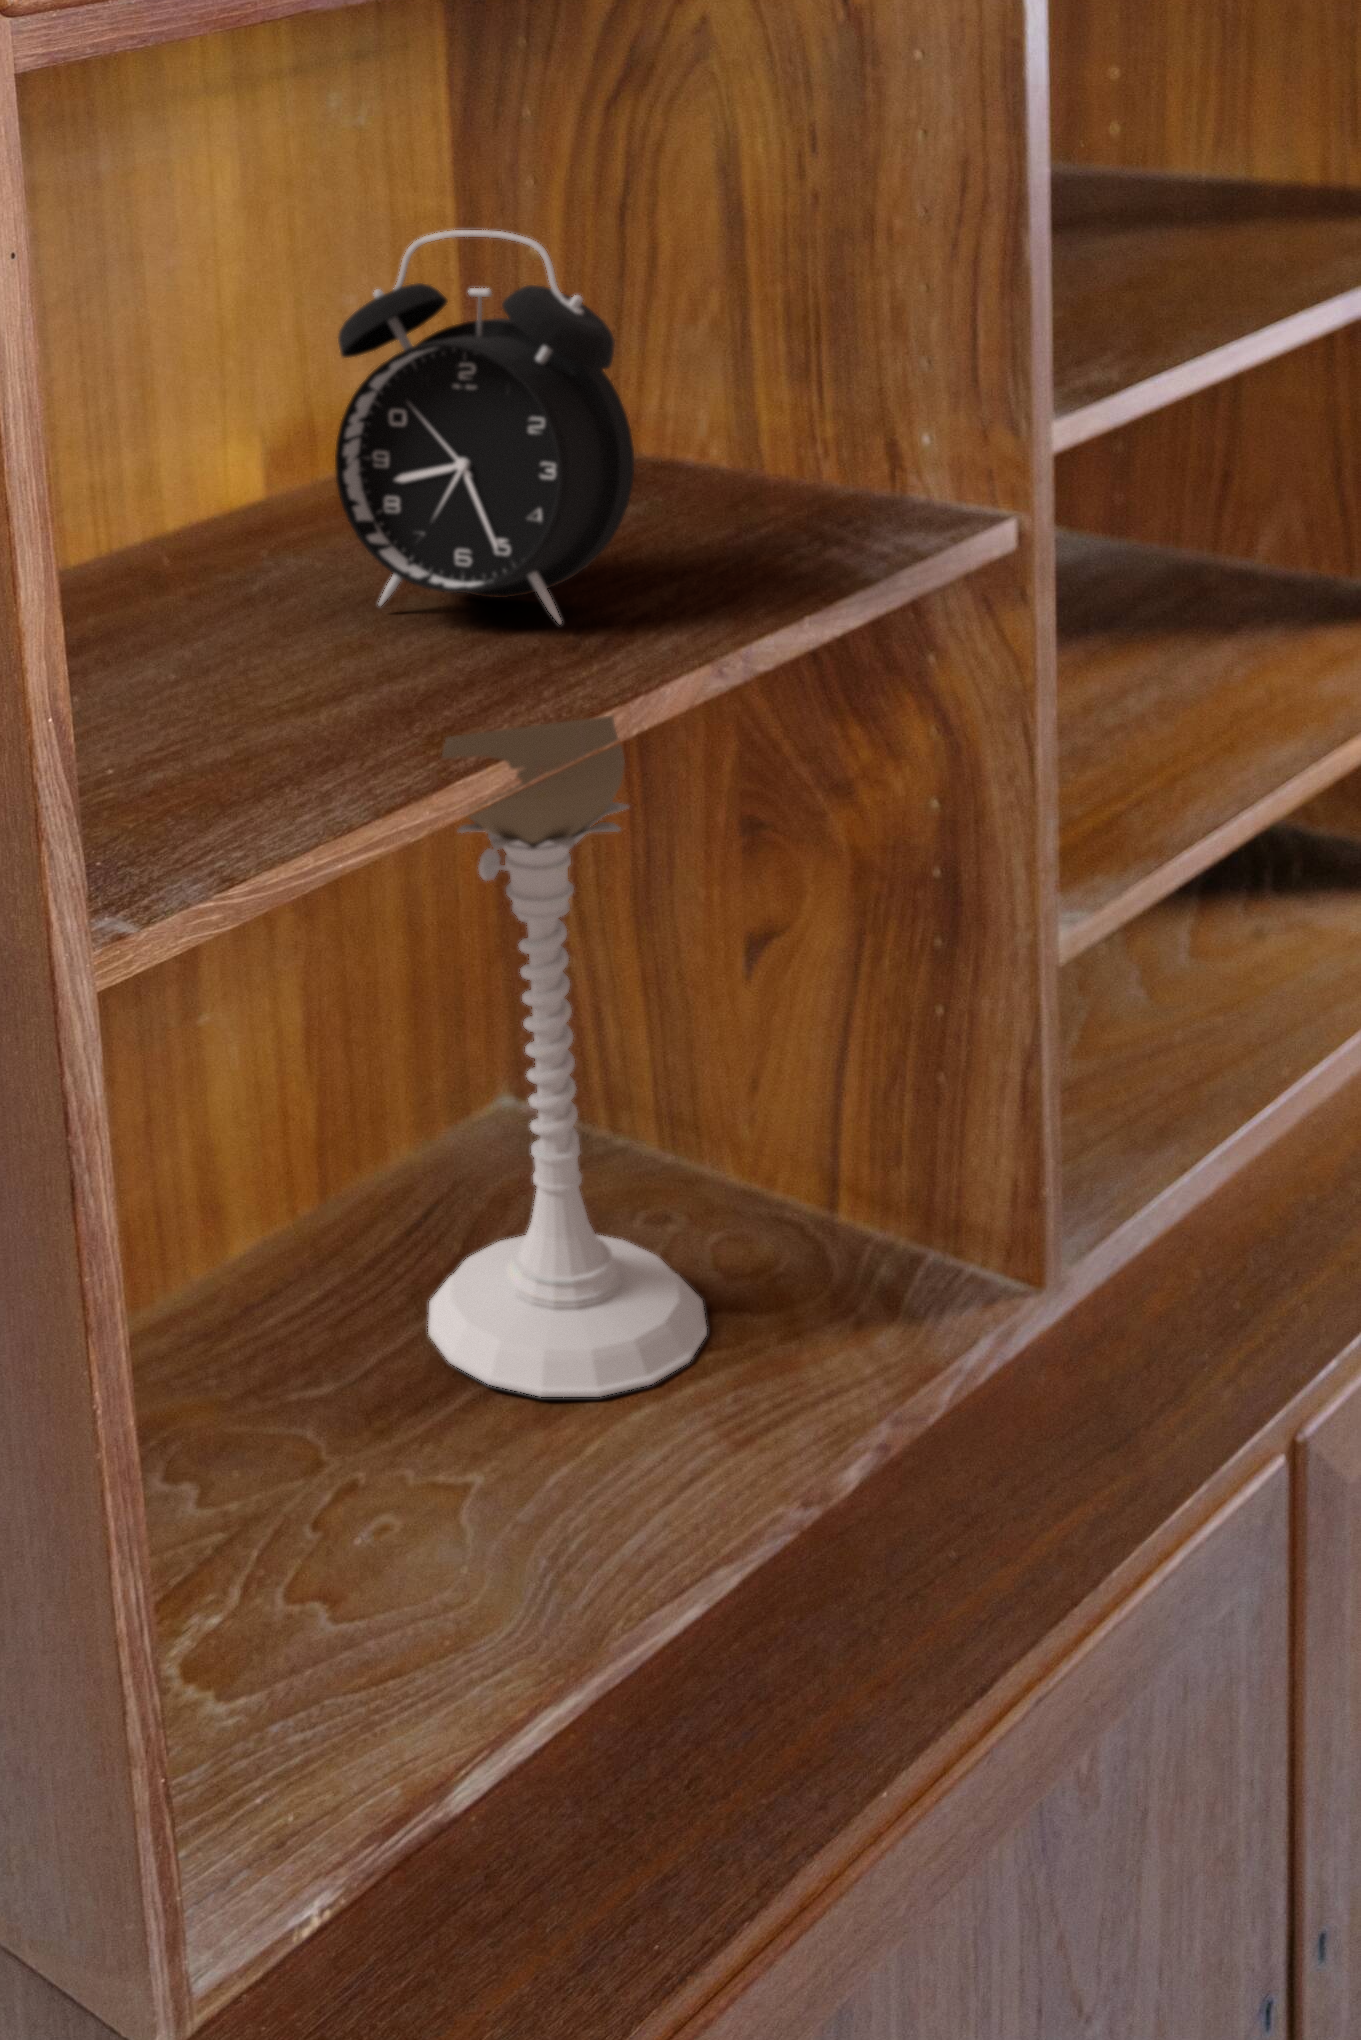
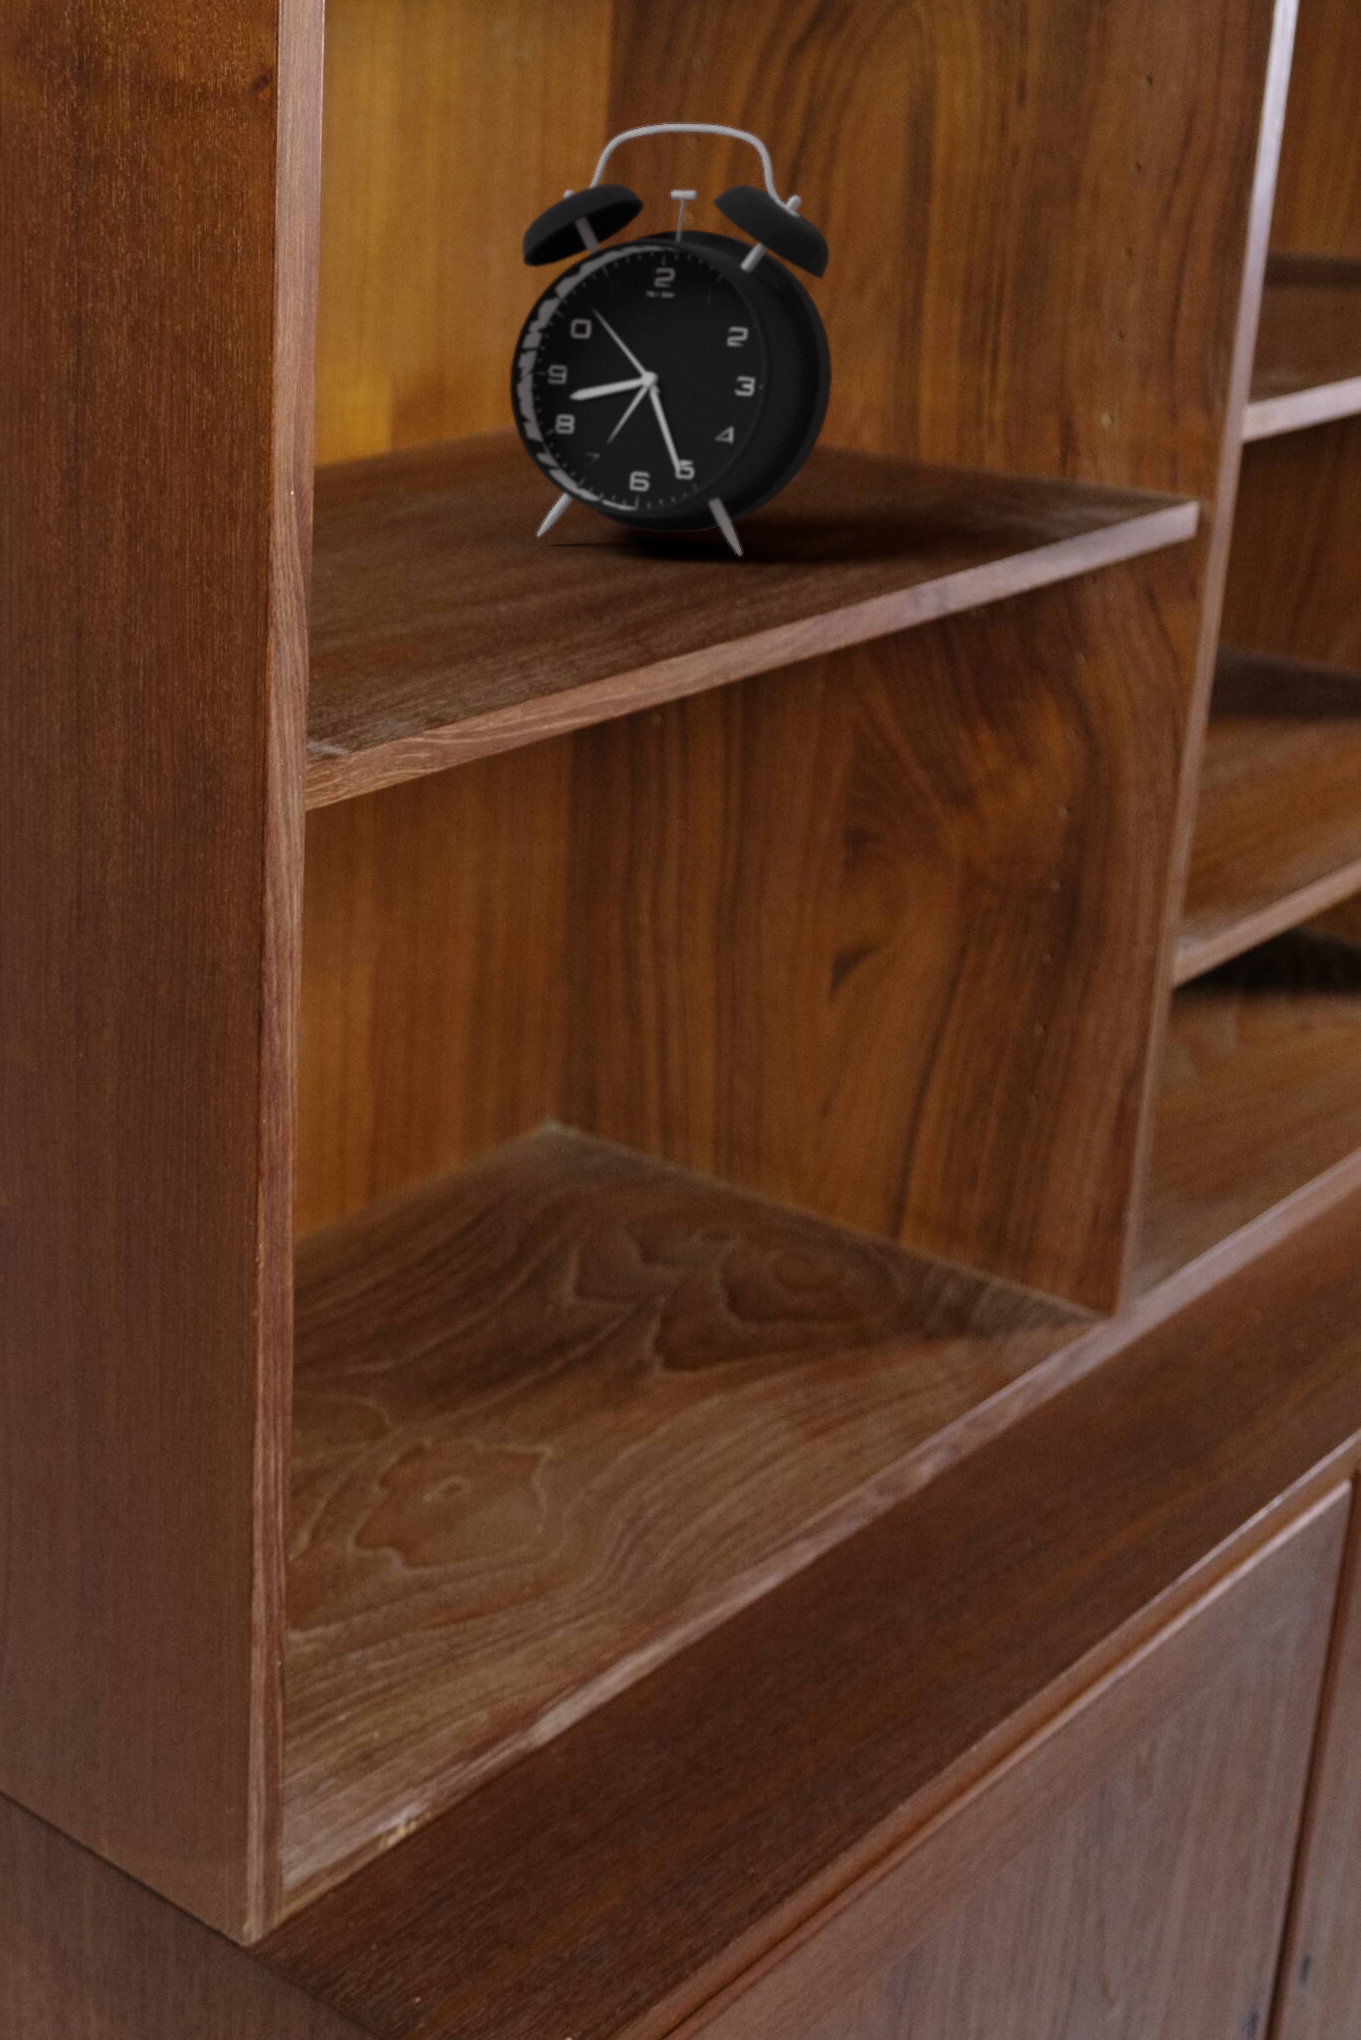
candle holder: present [428,716,707,1397] -> none [483,637,770,1389]

